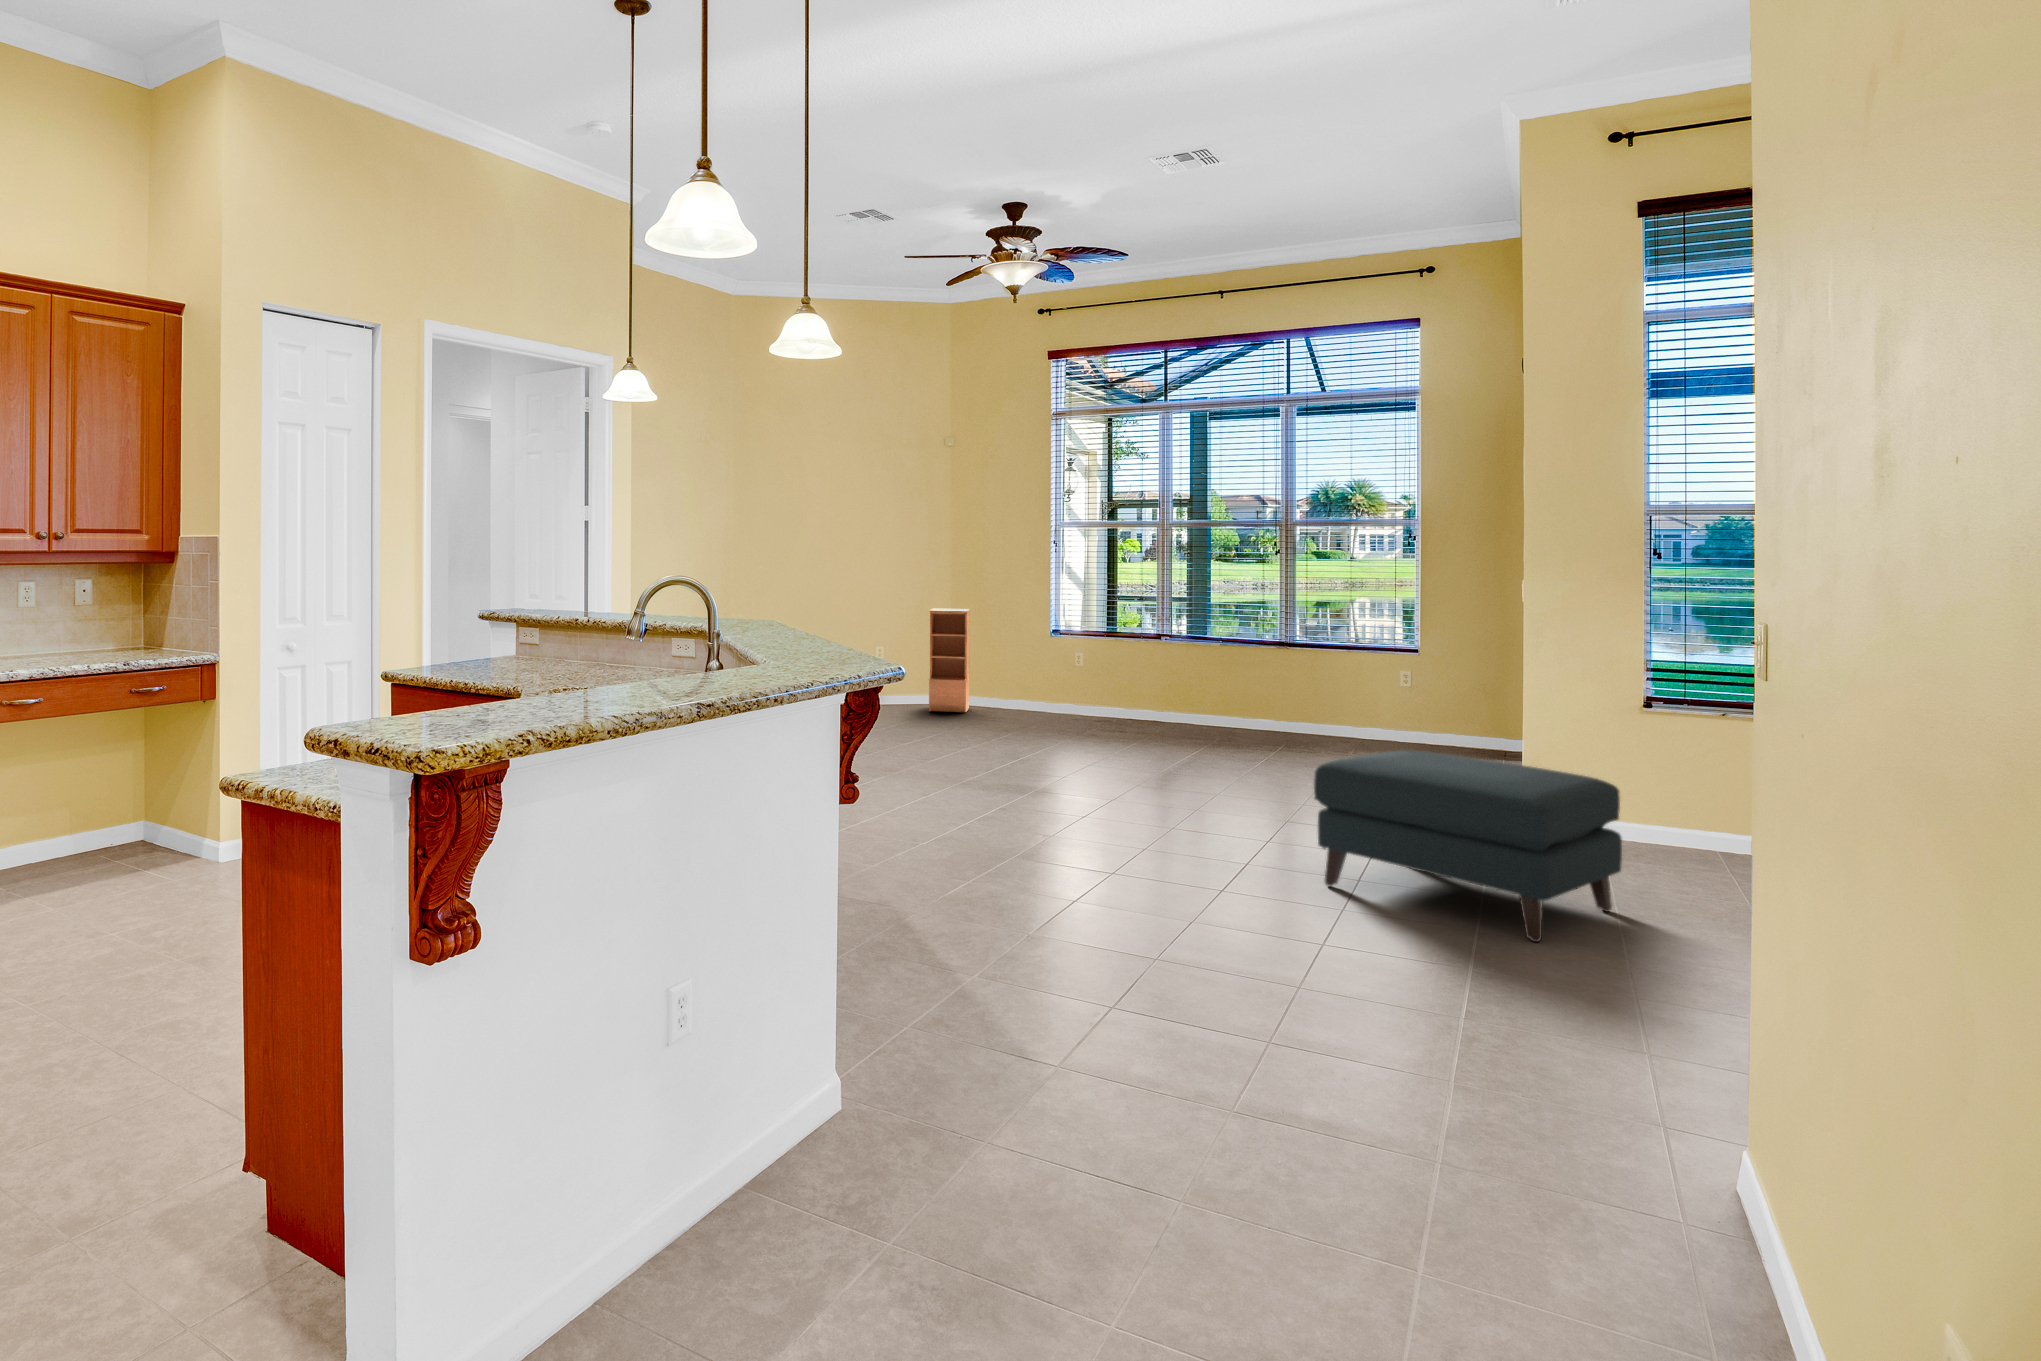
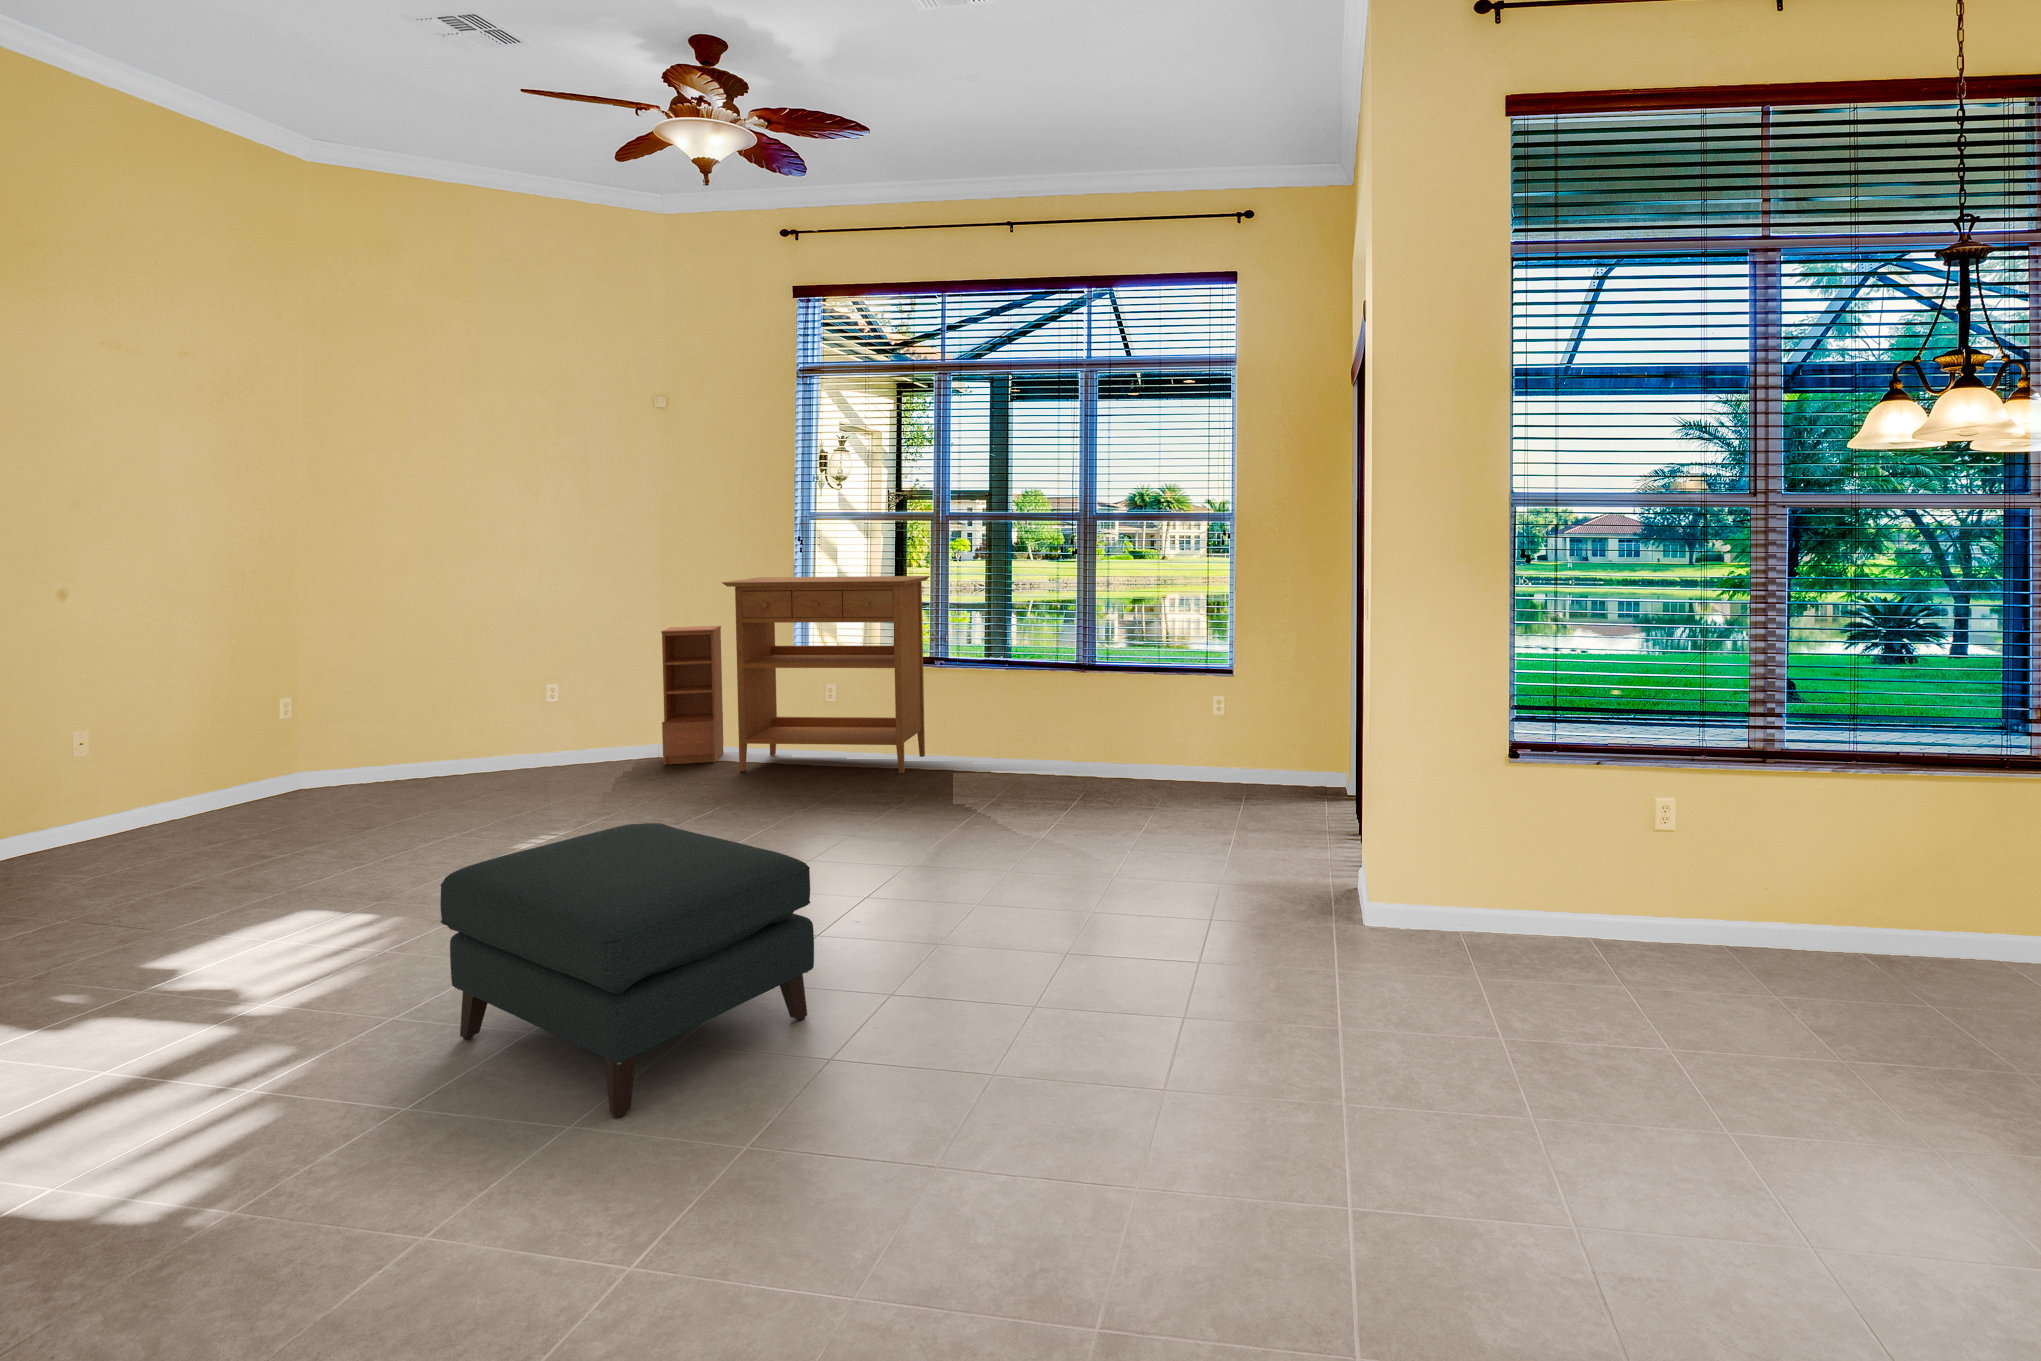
console table: none [979,572,1138,729] -> present [722,576,930,773]
ottoman: present [1314,750,1622,942] -> present [440,823,814,1118]

